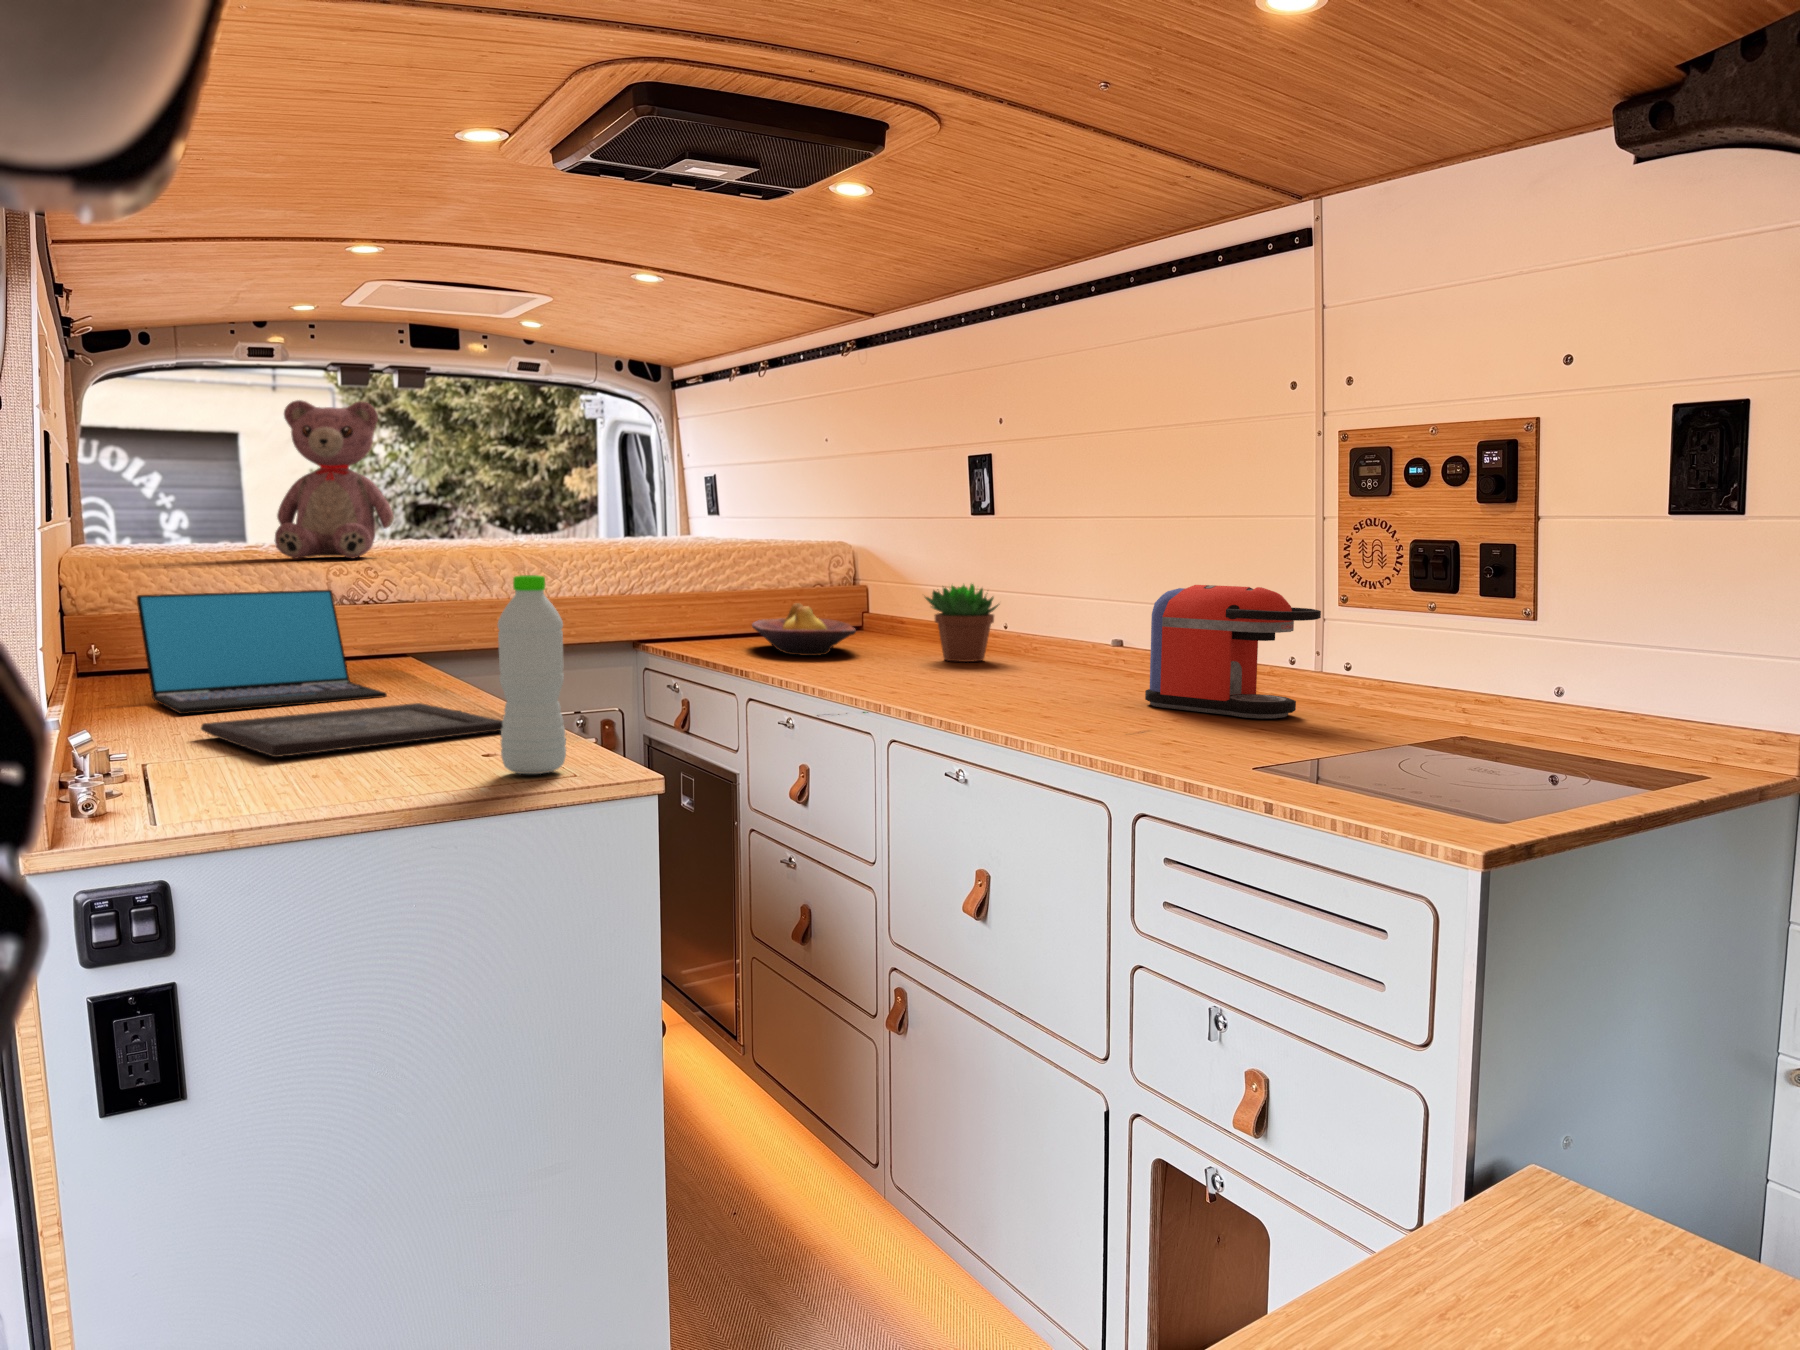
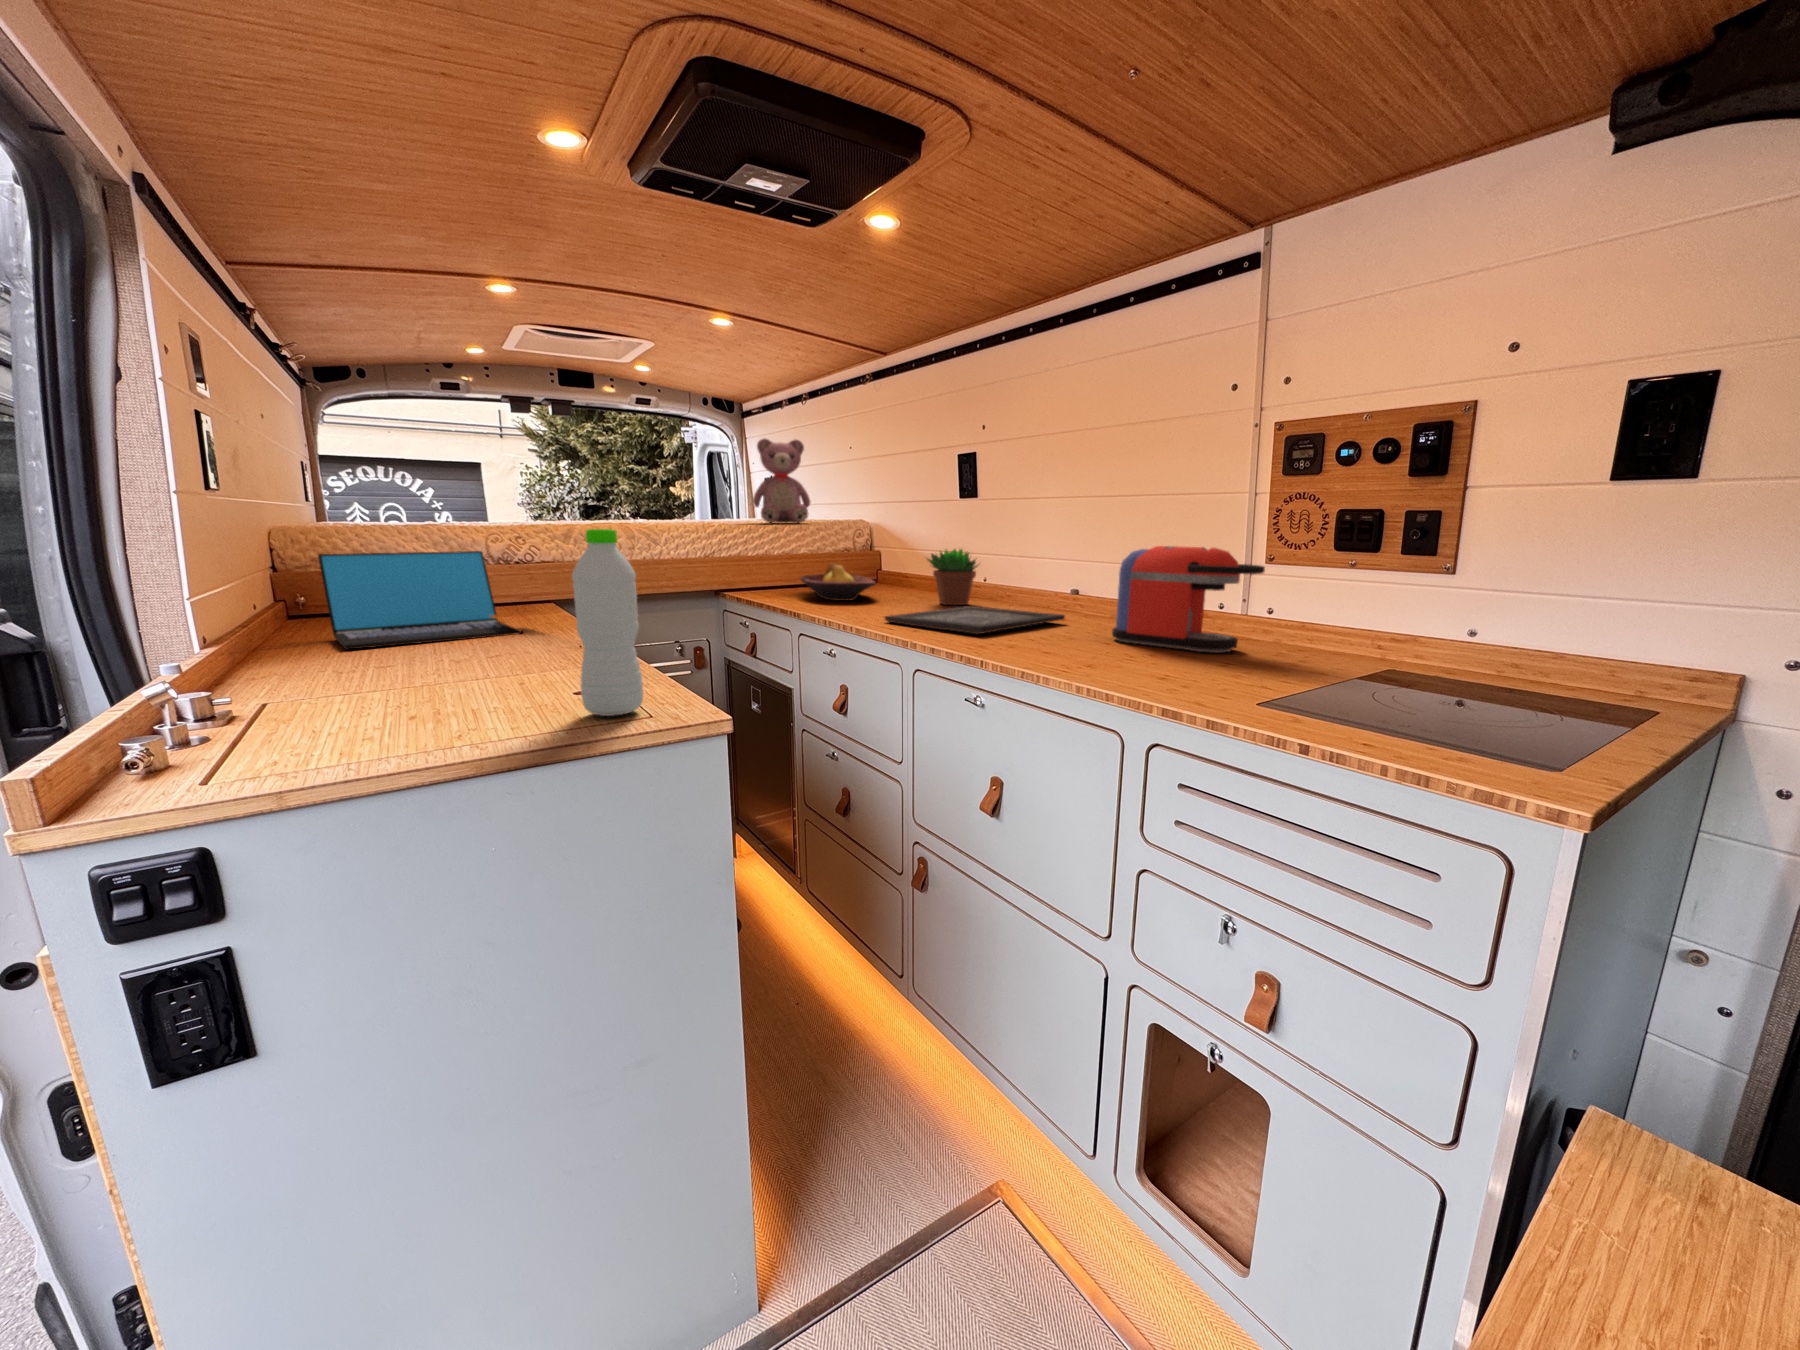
teddy bear: present [275,400,394,559] -> present [753,439,810,523]
tray: present [201,703,503,757] -> present [885,606,1065,634]

